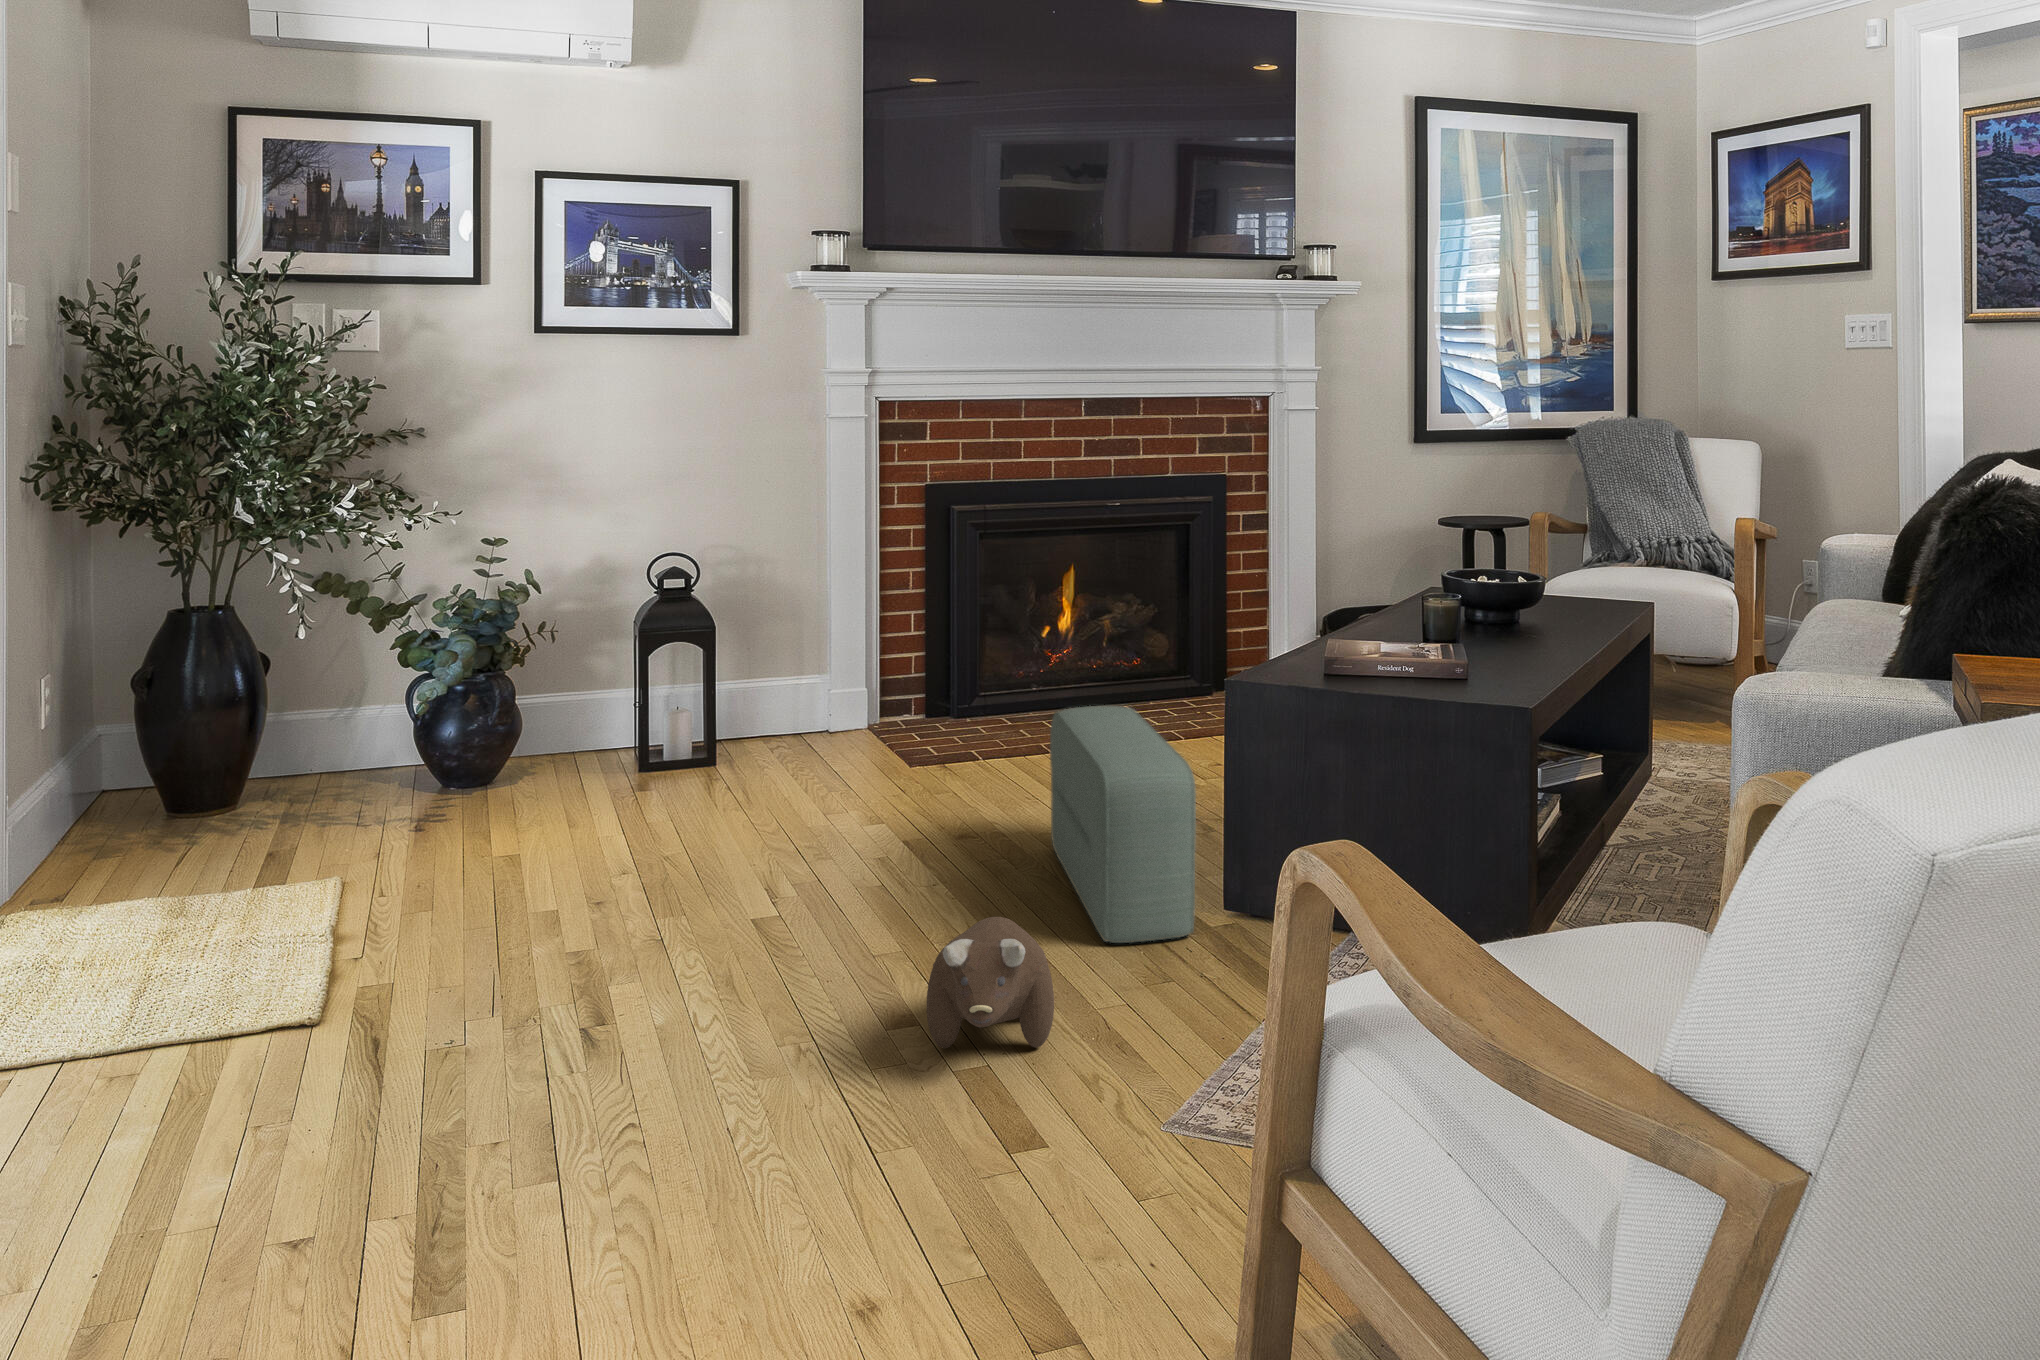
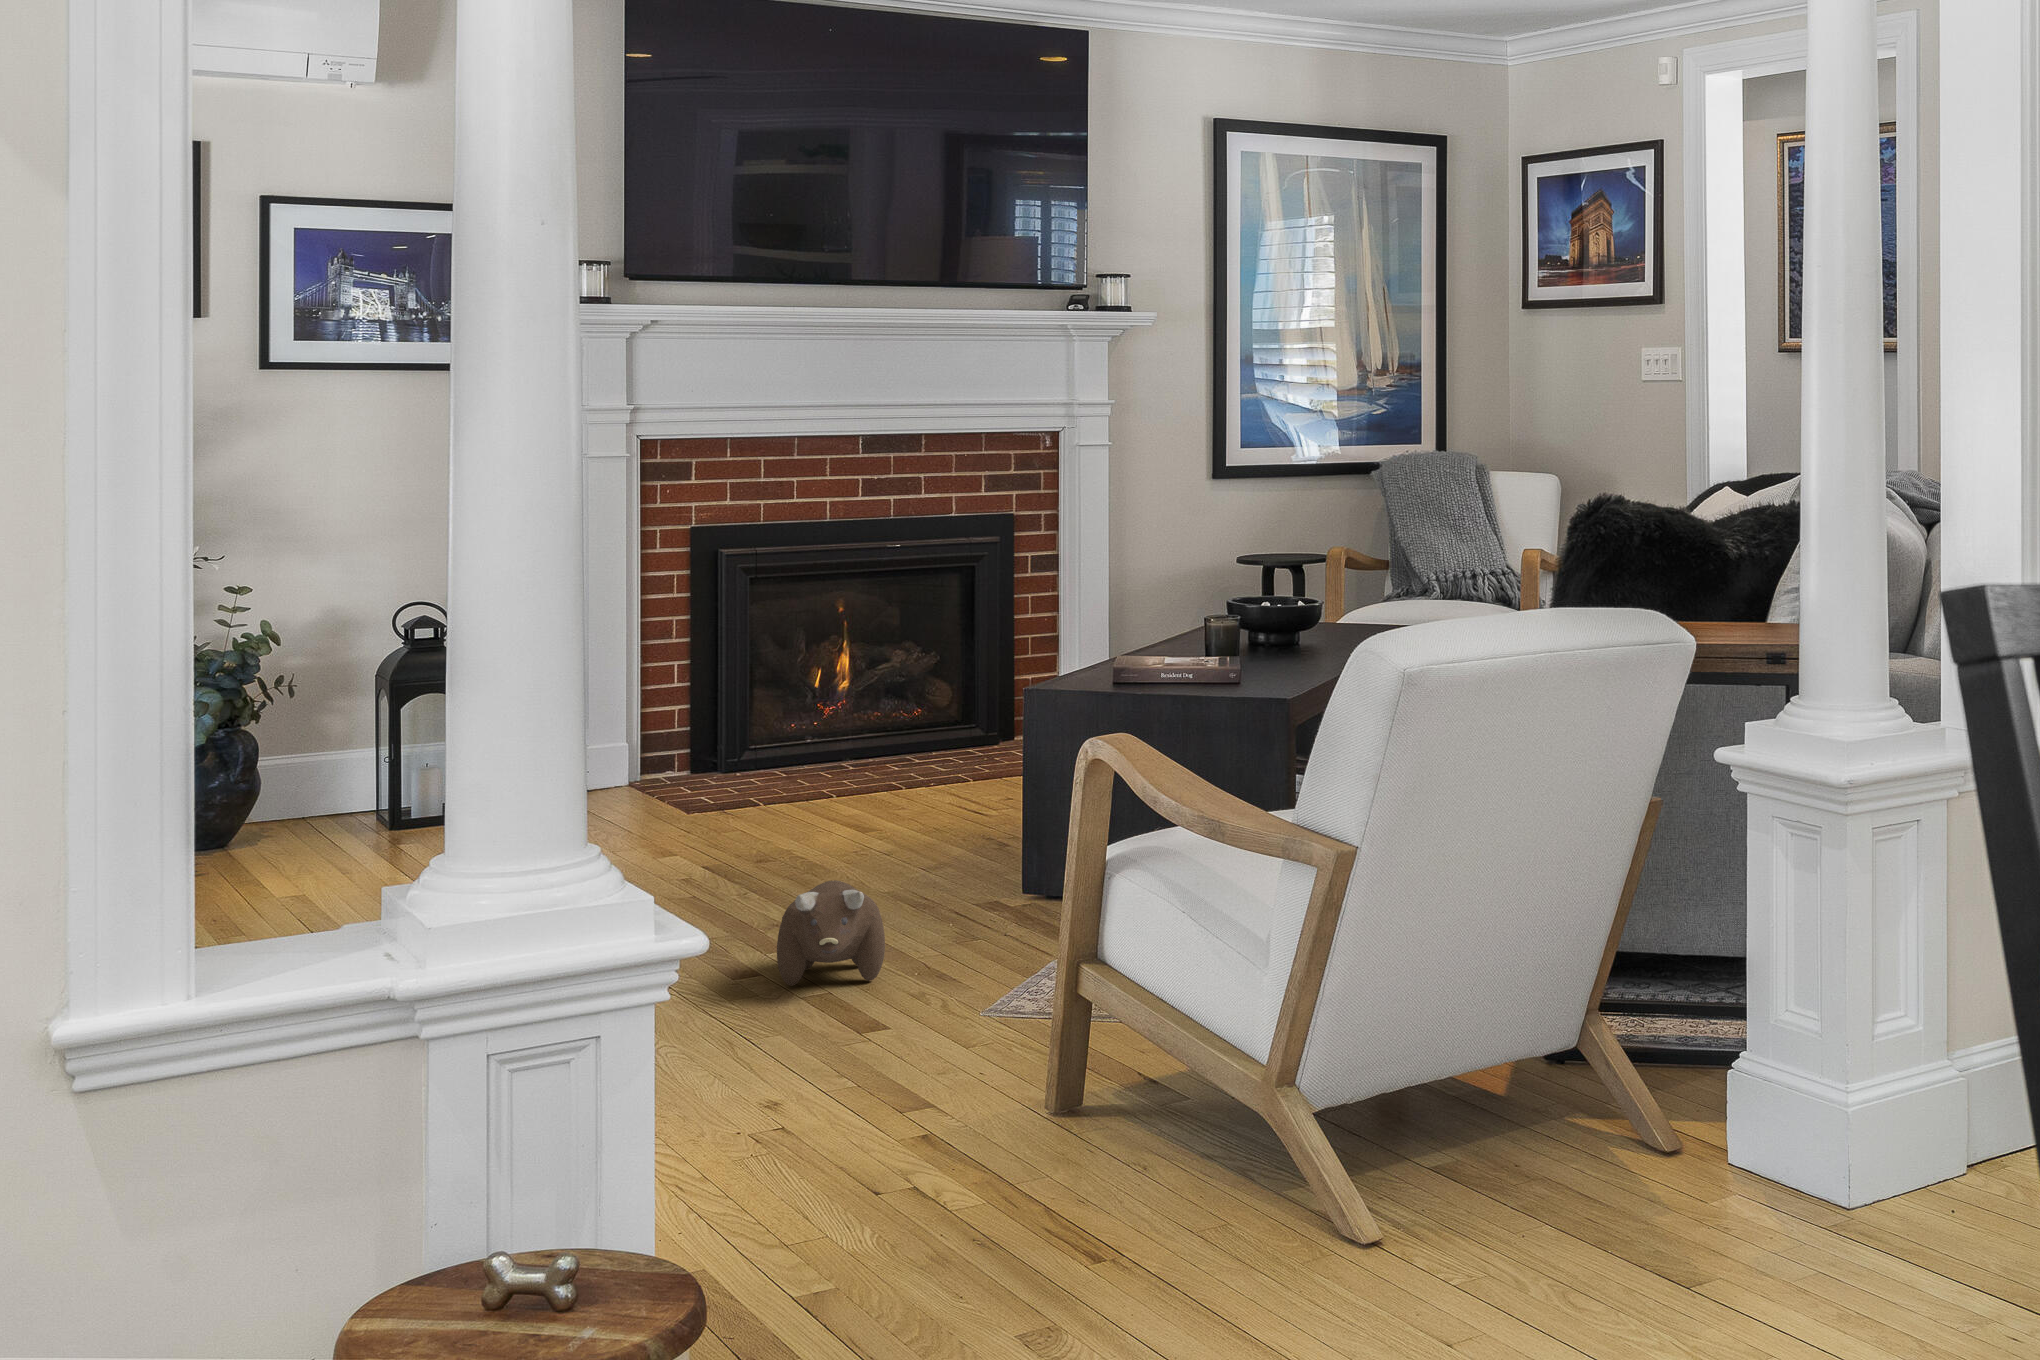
pouf: present [1050,706,1196,943] -> none [853,730,997,920]

